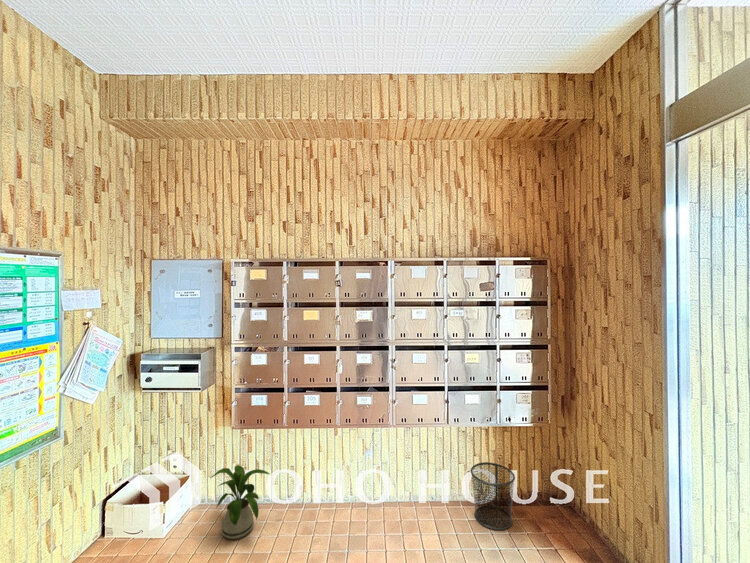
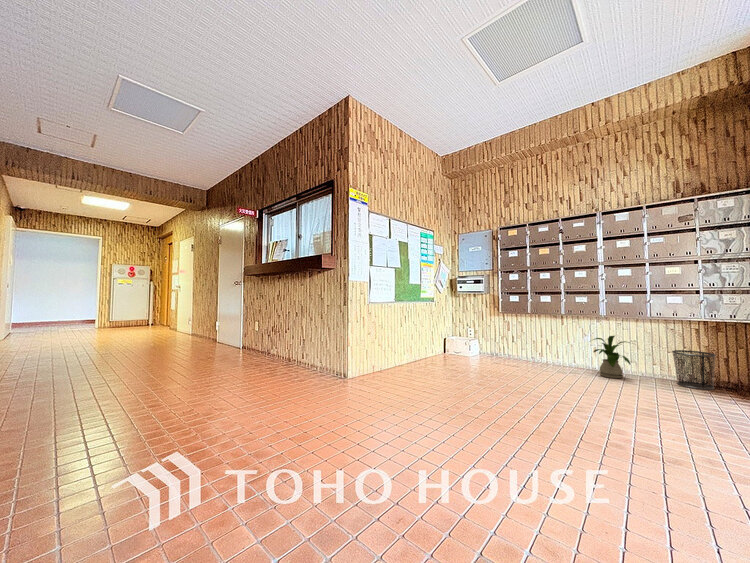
house plant: present [210,465,269,539] -> present [593,336,630,378]

